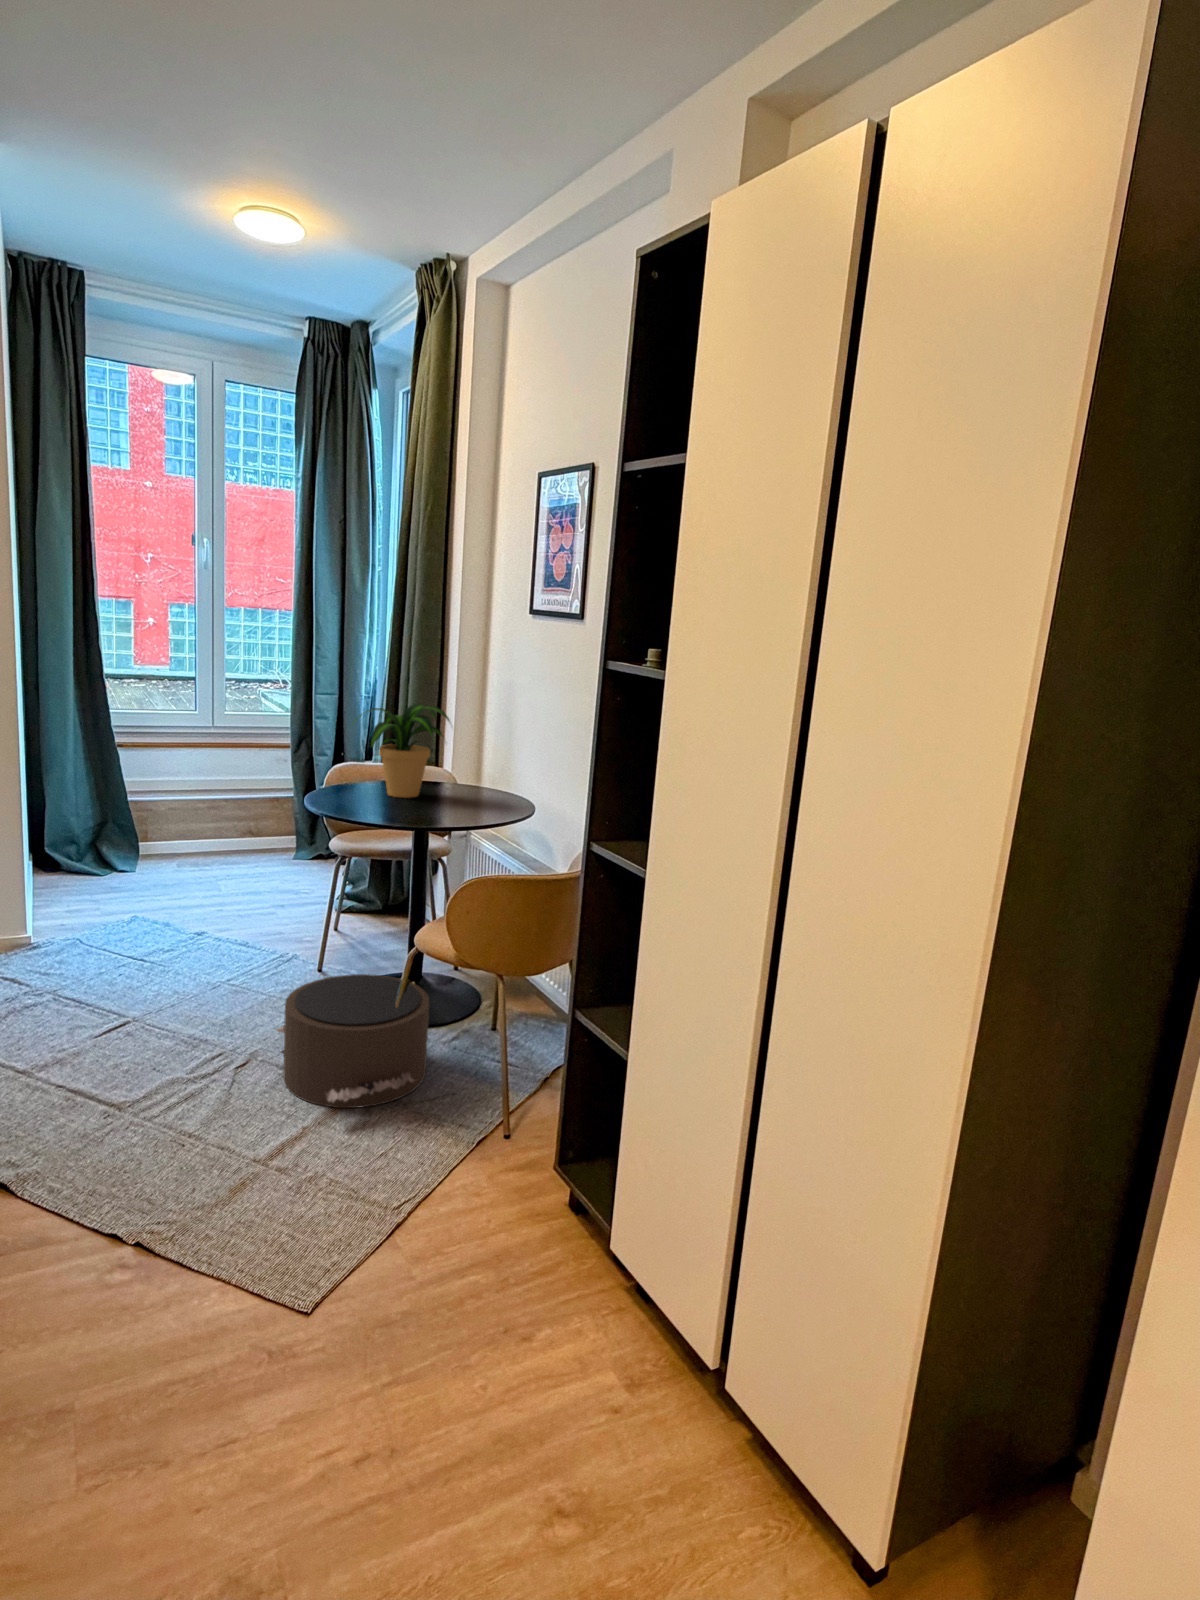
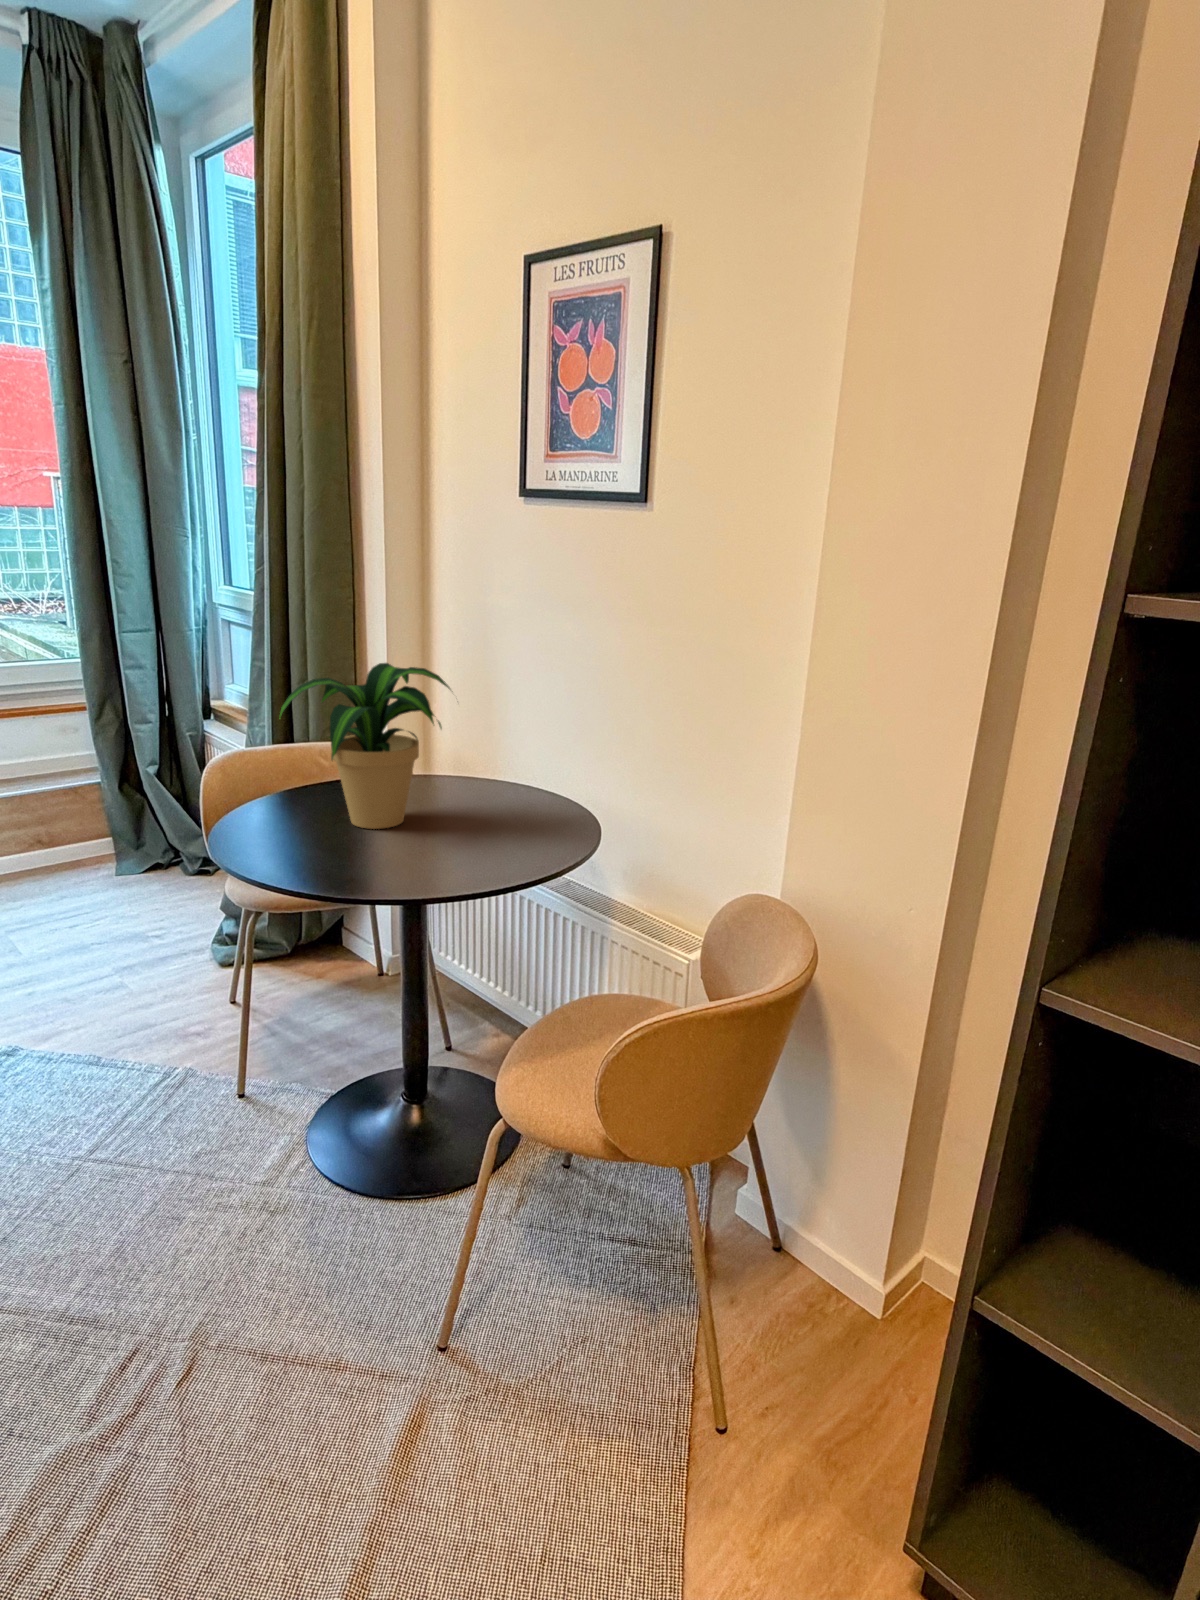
pouf: present [276,974,429,1108] -> none [228,1143,533,1471]

